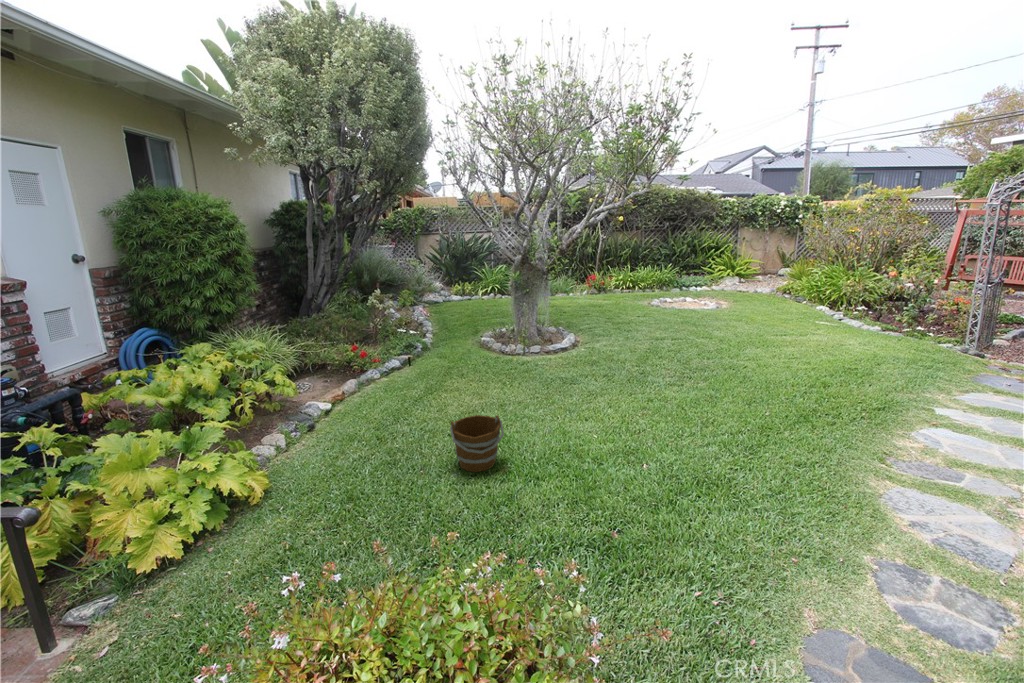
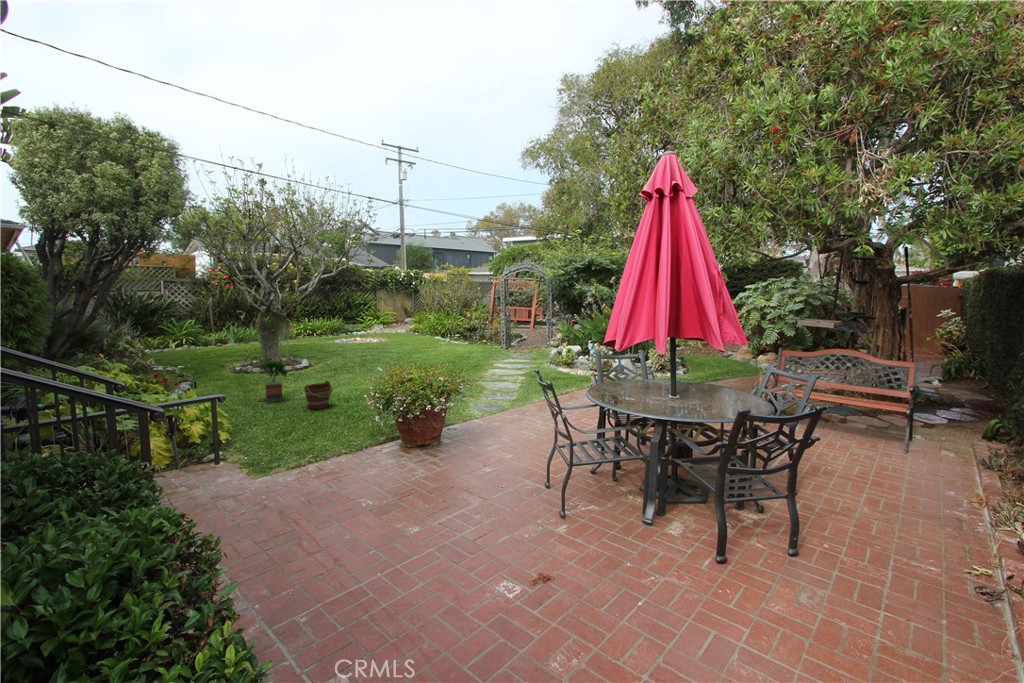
potted tree: none [423,355,467,425] -> present [260,362,288,402]

